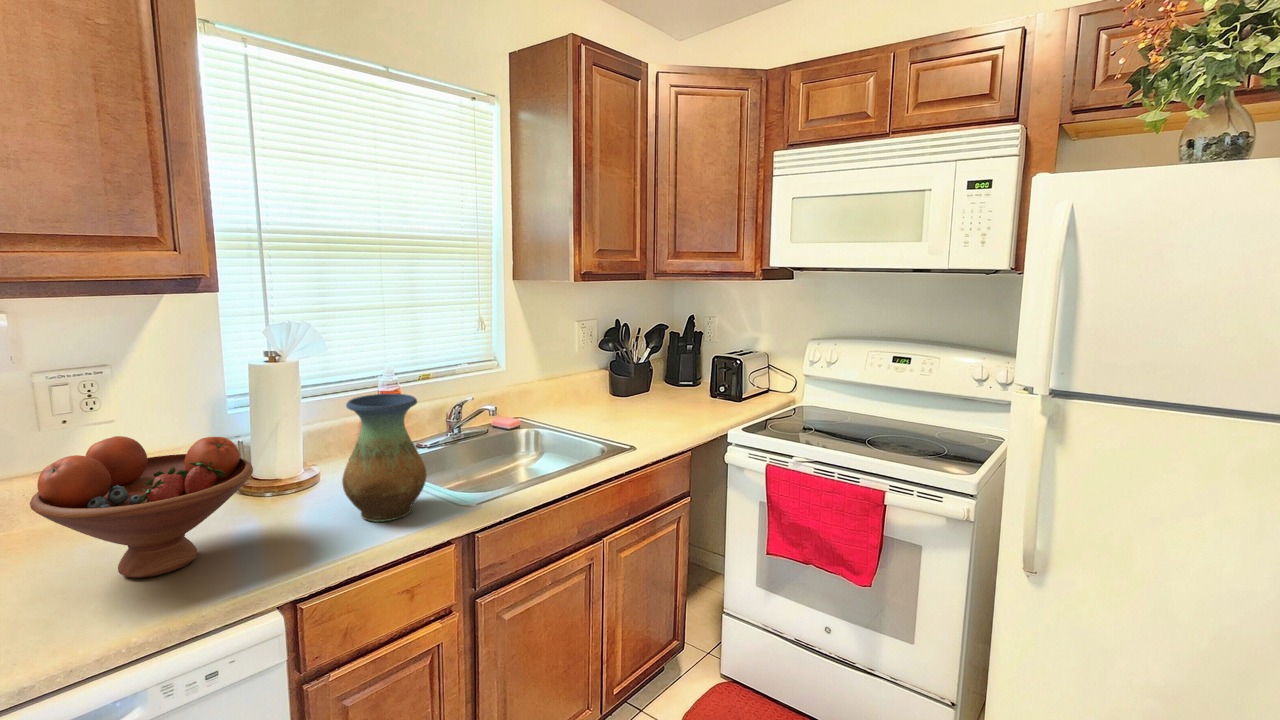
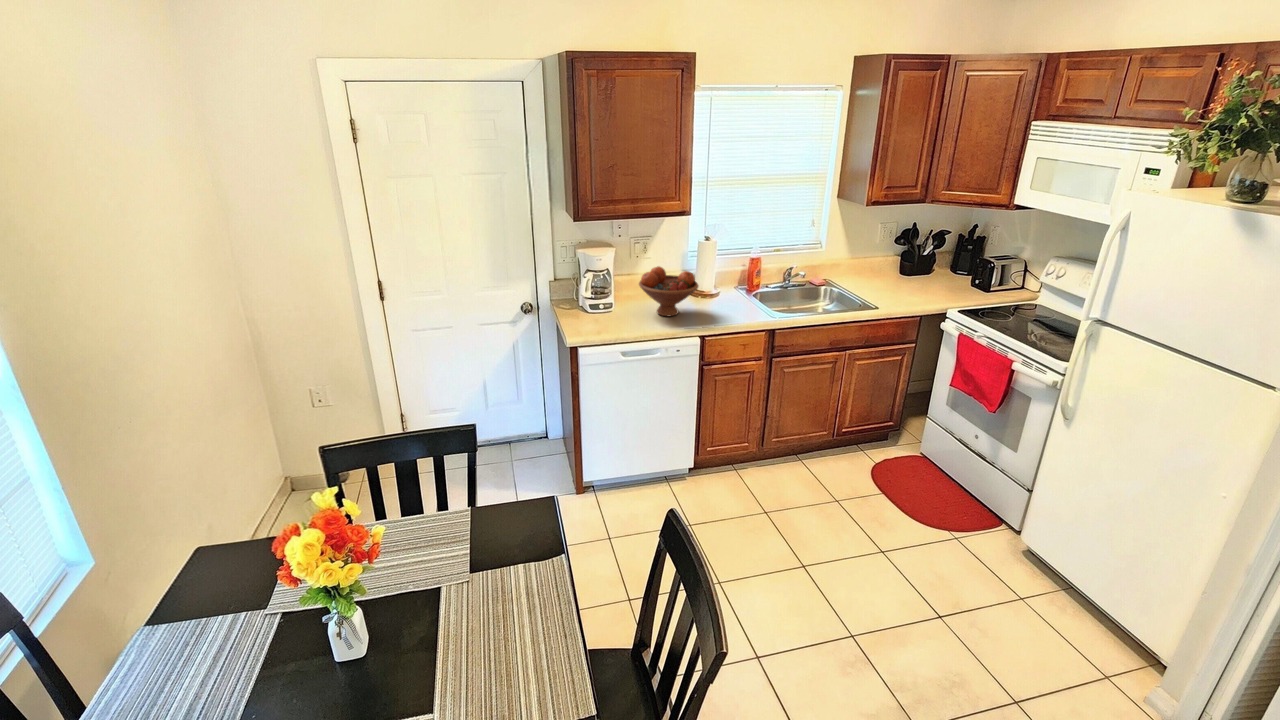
vase: present [342,394,426,522] -> none [728,262,761,316]

